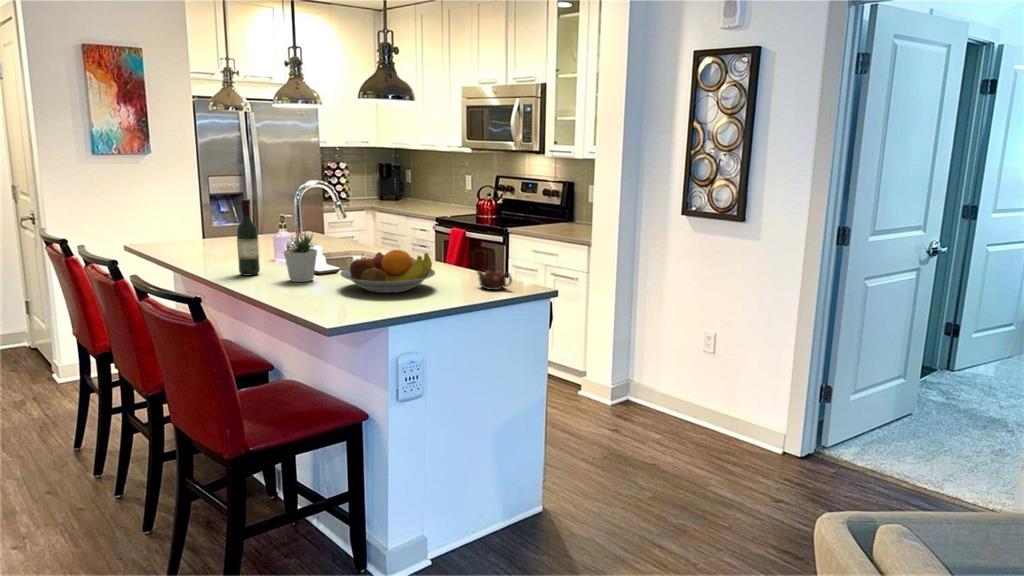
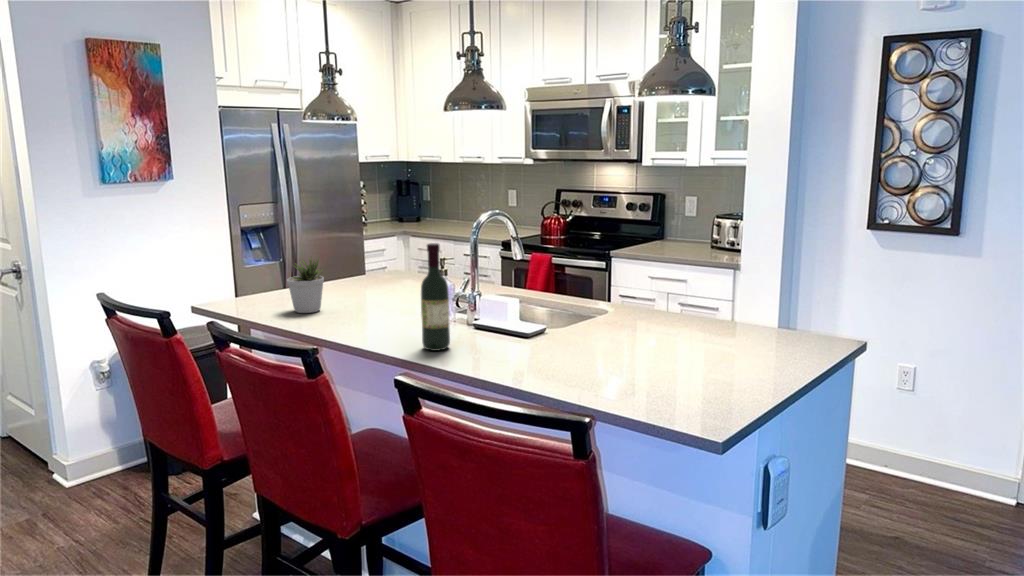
potted plant: present [284,231,317,282] -> present [287,258,324,313]
fruit bowl: present [340,250,435,293] -> none [596,306,729,369]
teapot: present [477,266,512,290] -> none [760,318,816,351]

